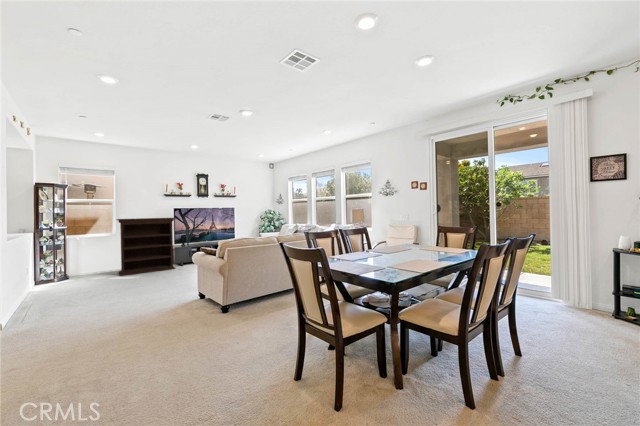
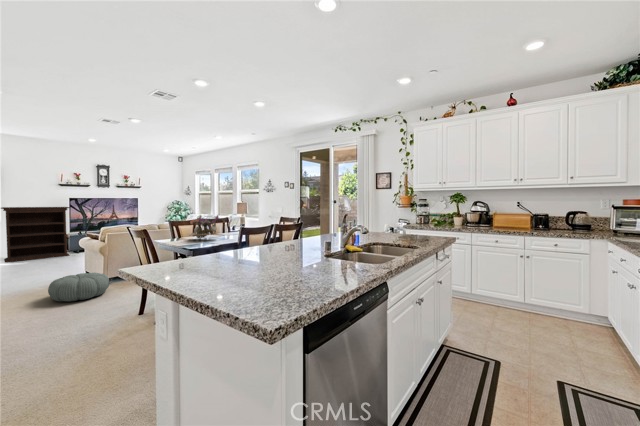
flower arrangement: none [351,225,397,261] -> present [189,215,219,239]
pouf: none [174,299,239,341] -> present [48,273,109,302]

